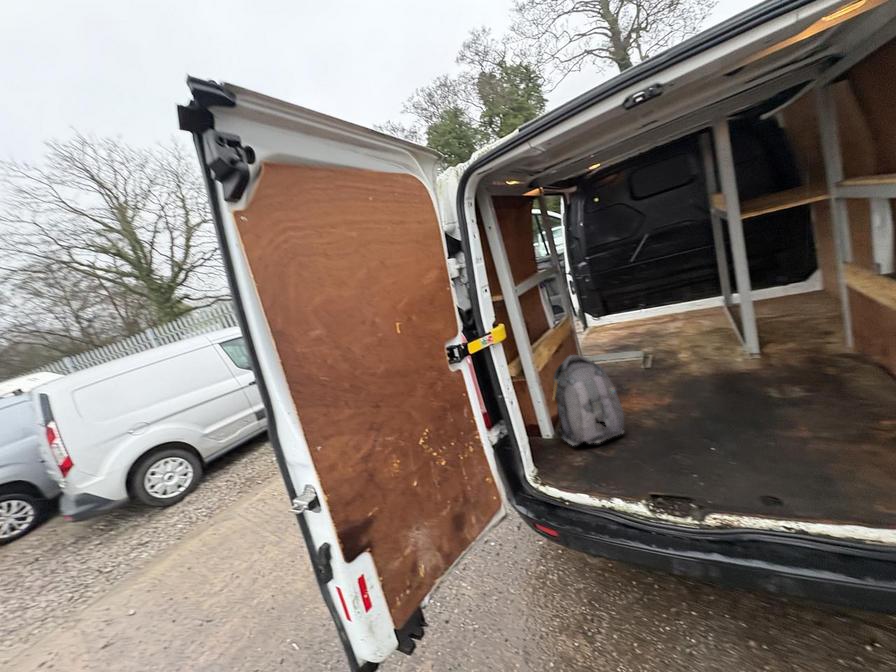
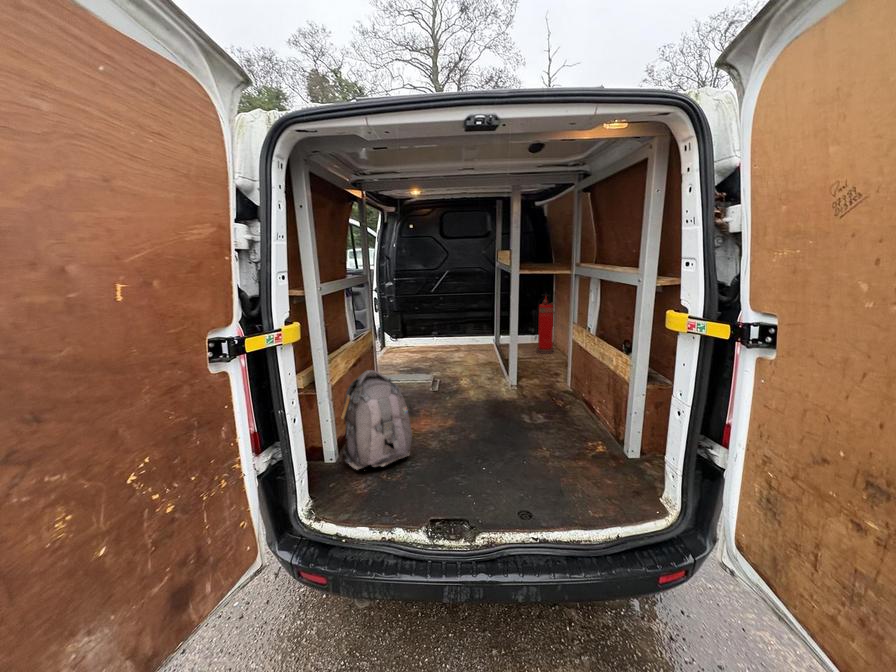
fire extinguisher: none [781,231,819,307] -> present [535,294,555,354]

